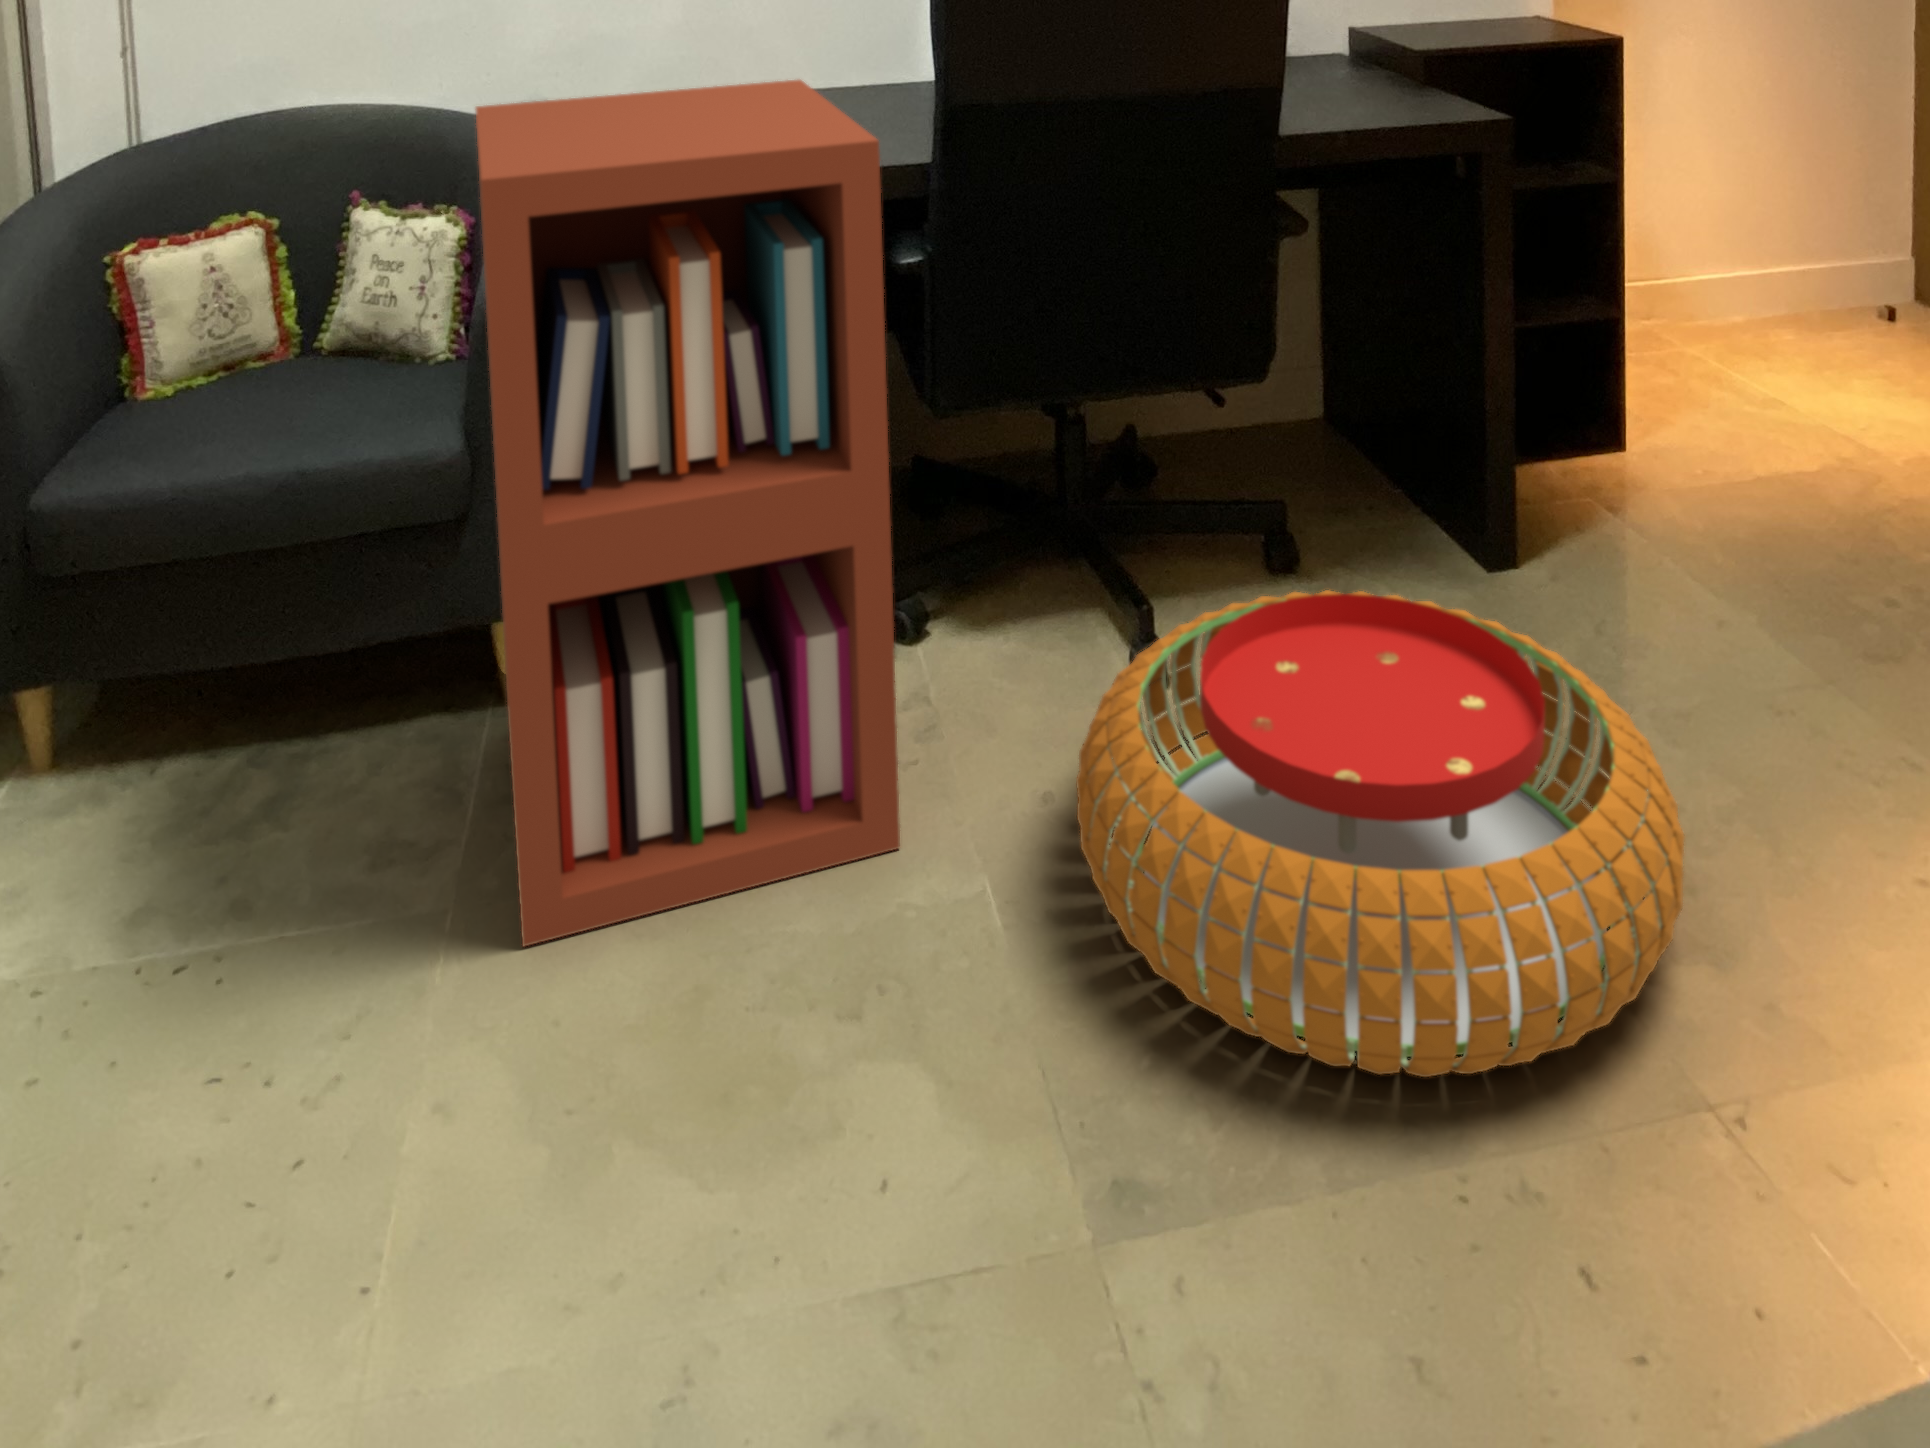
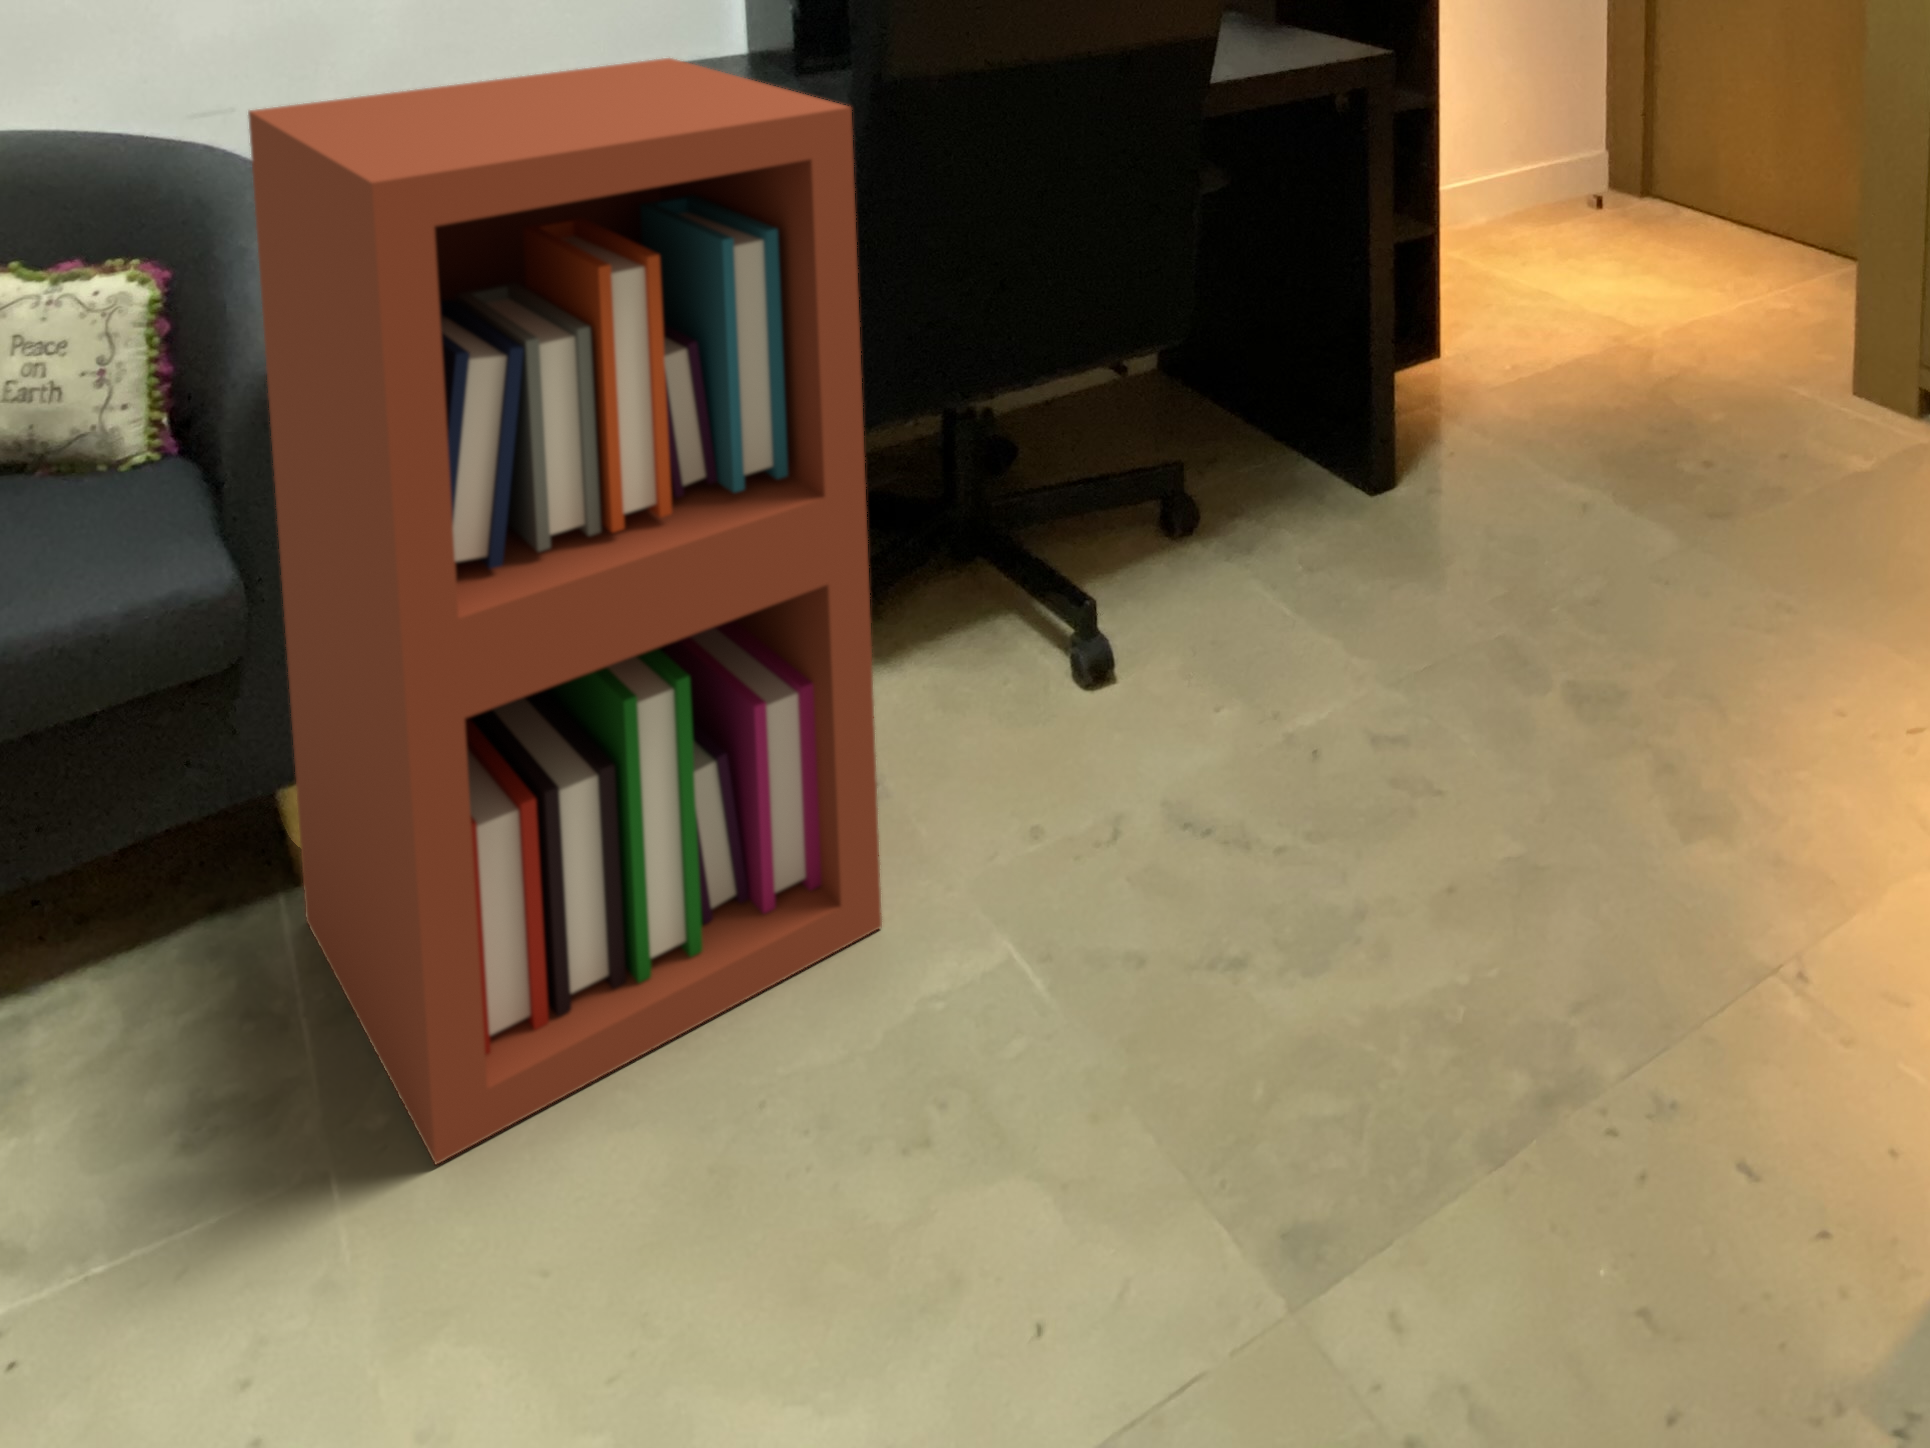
pouf: present [1076,590,1685,1077] -> none [1083,547,1695,1015]

